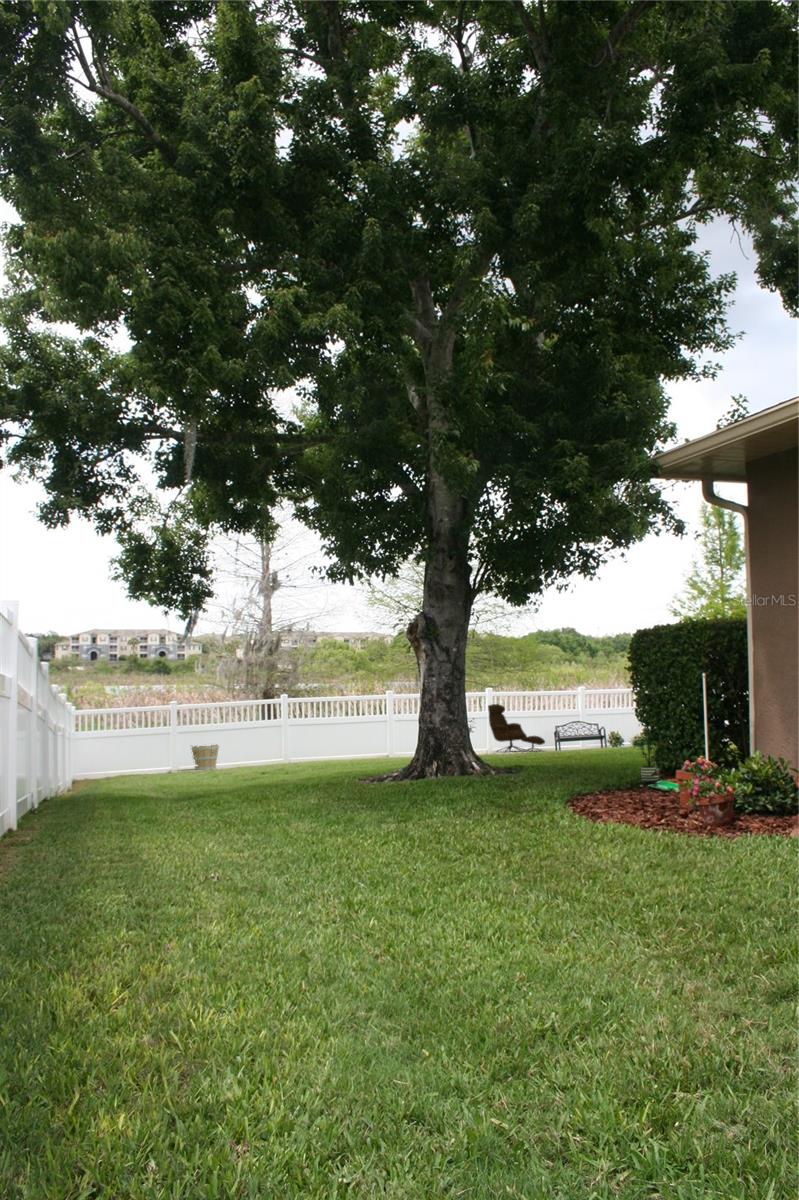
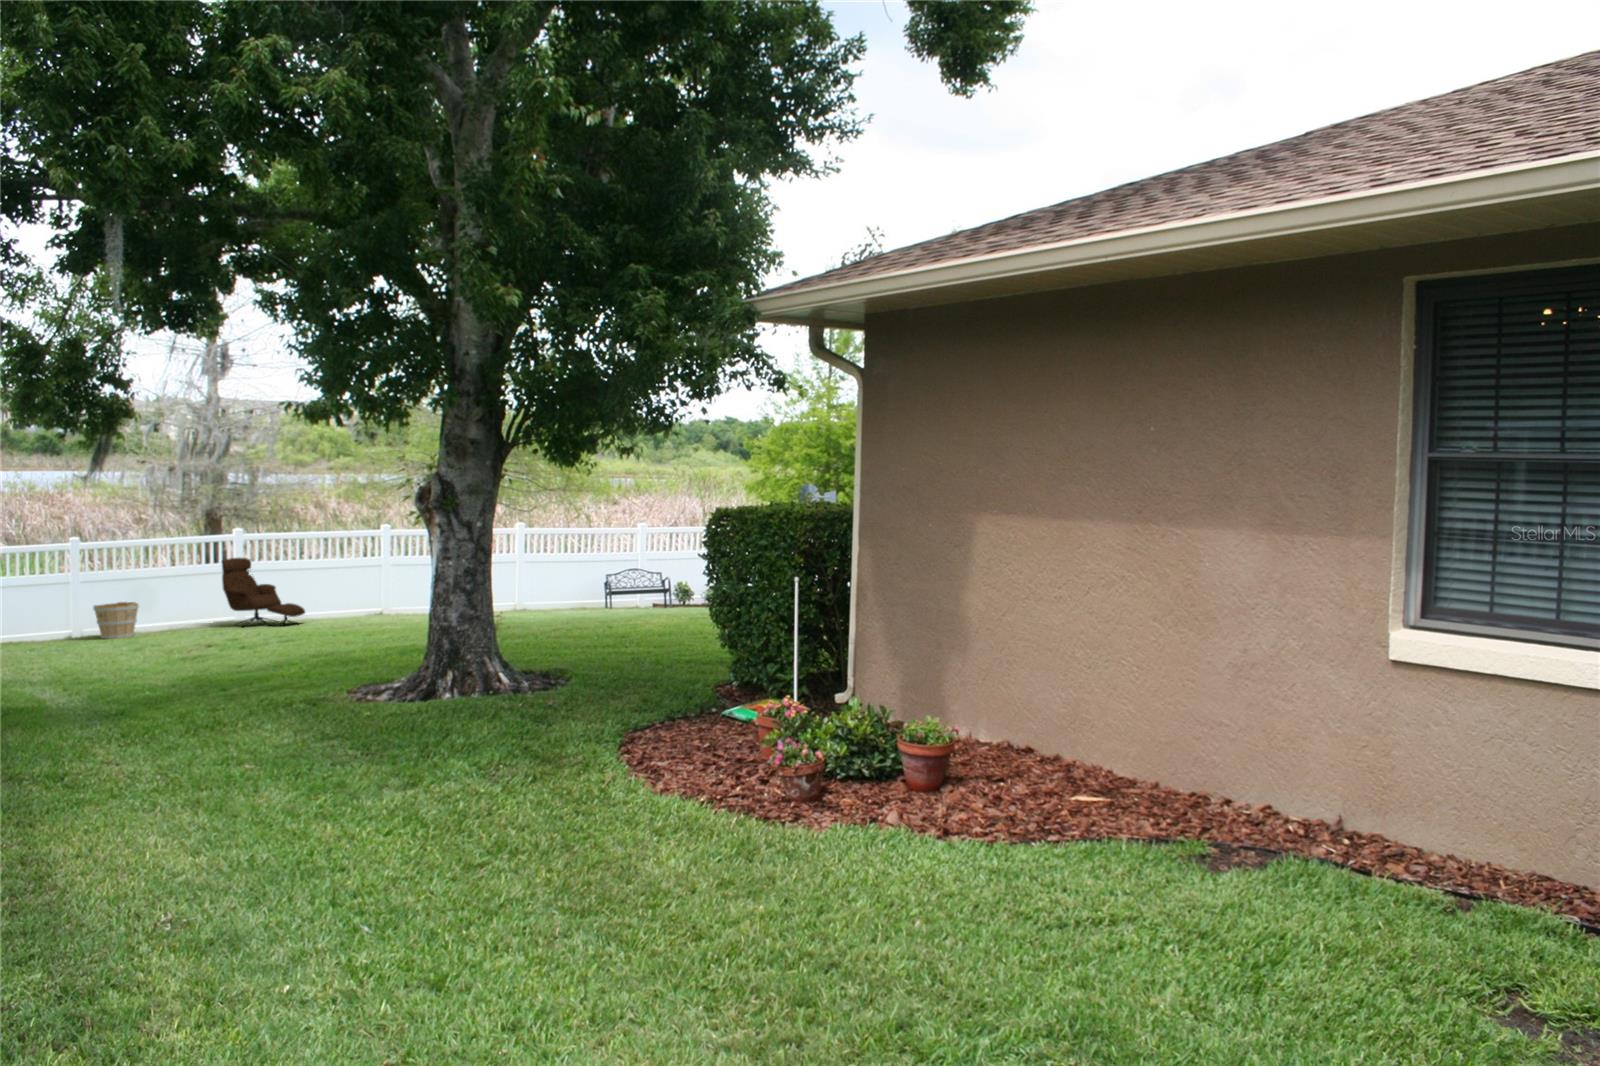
lounge chair: present [488,704,545,752] -> present [222,558,305,627]
potted plant: present [633,736,659,784] -> none [703,645,745,705]

